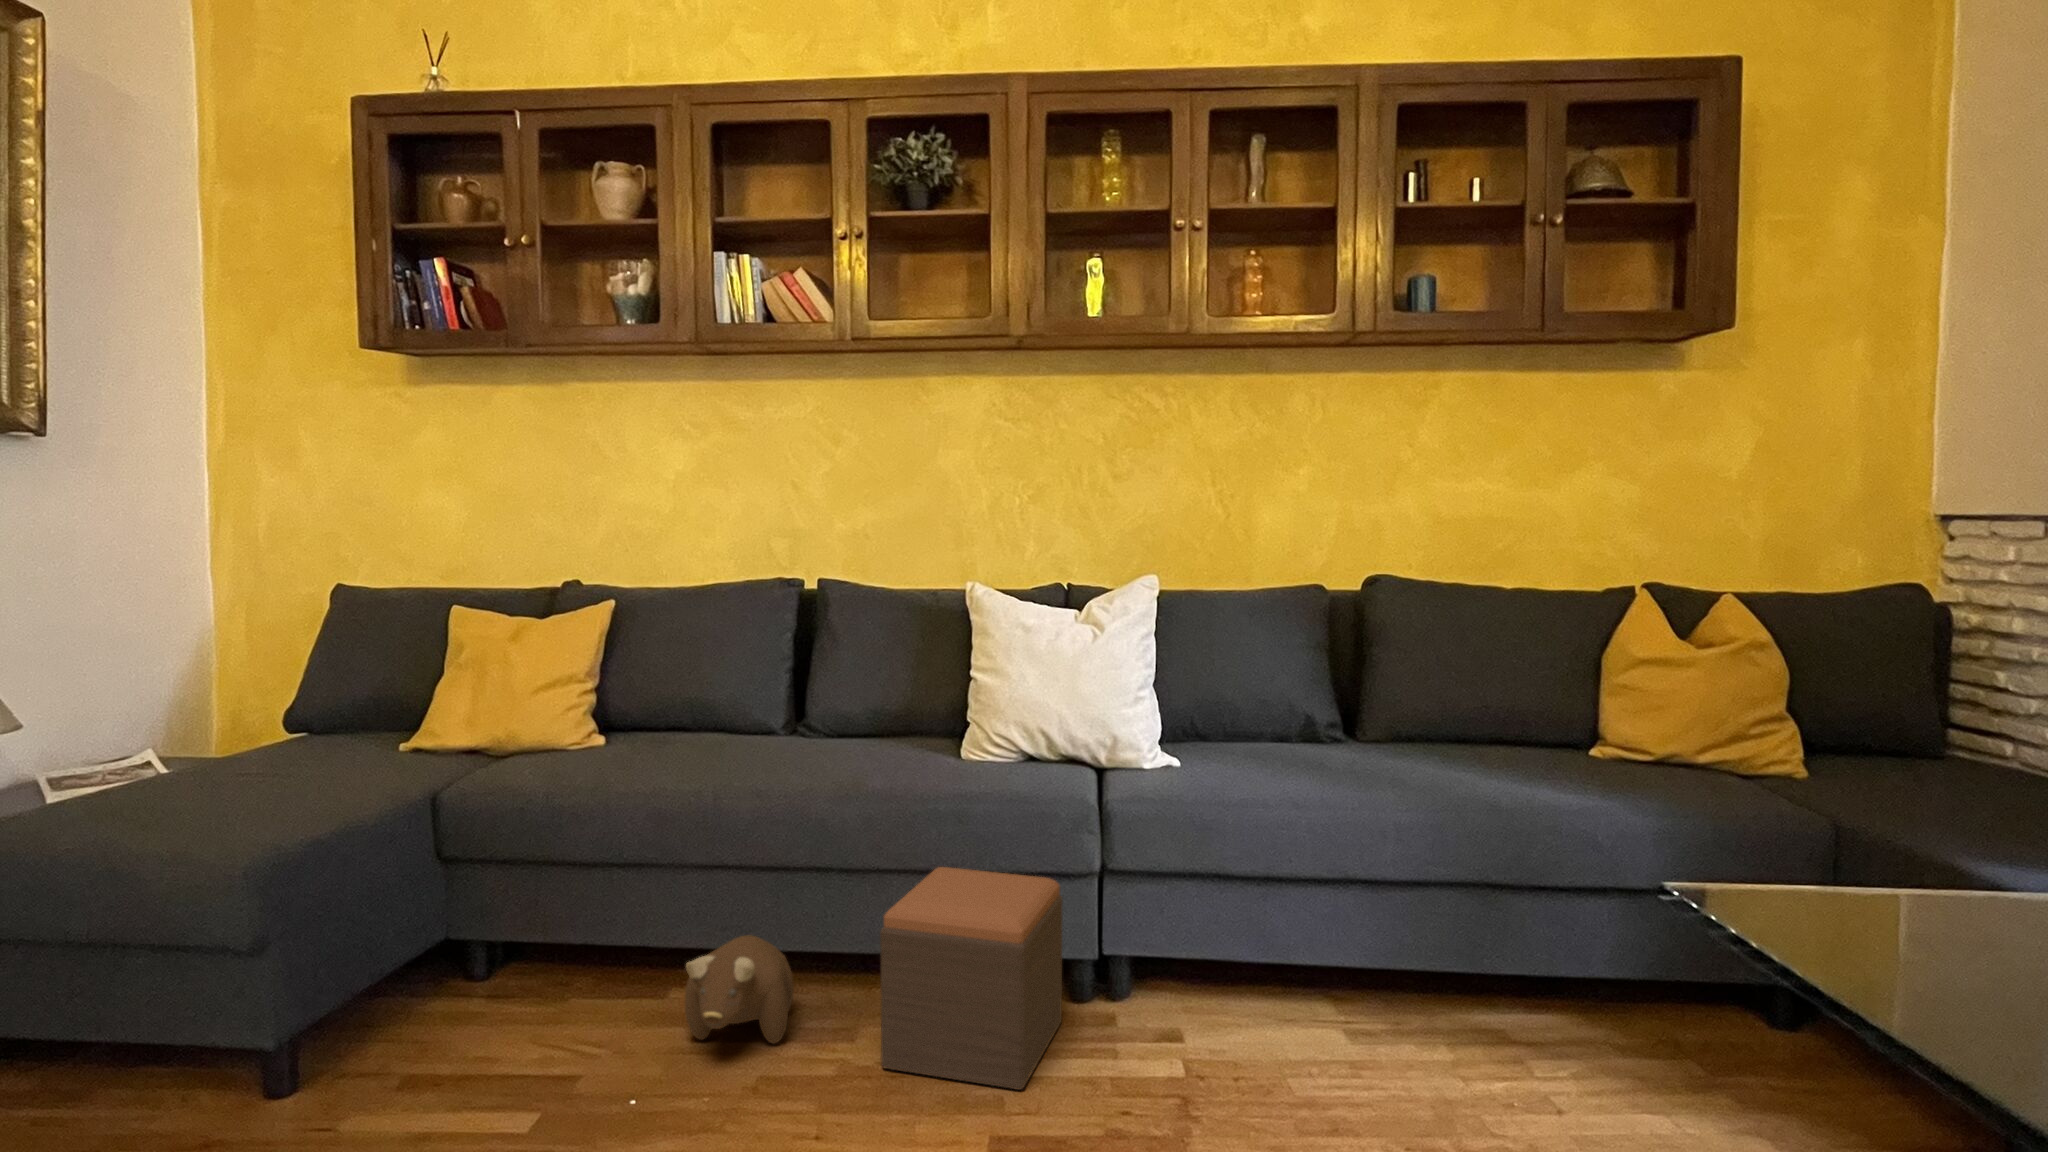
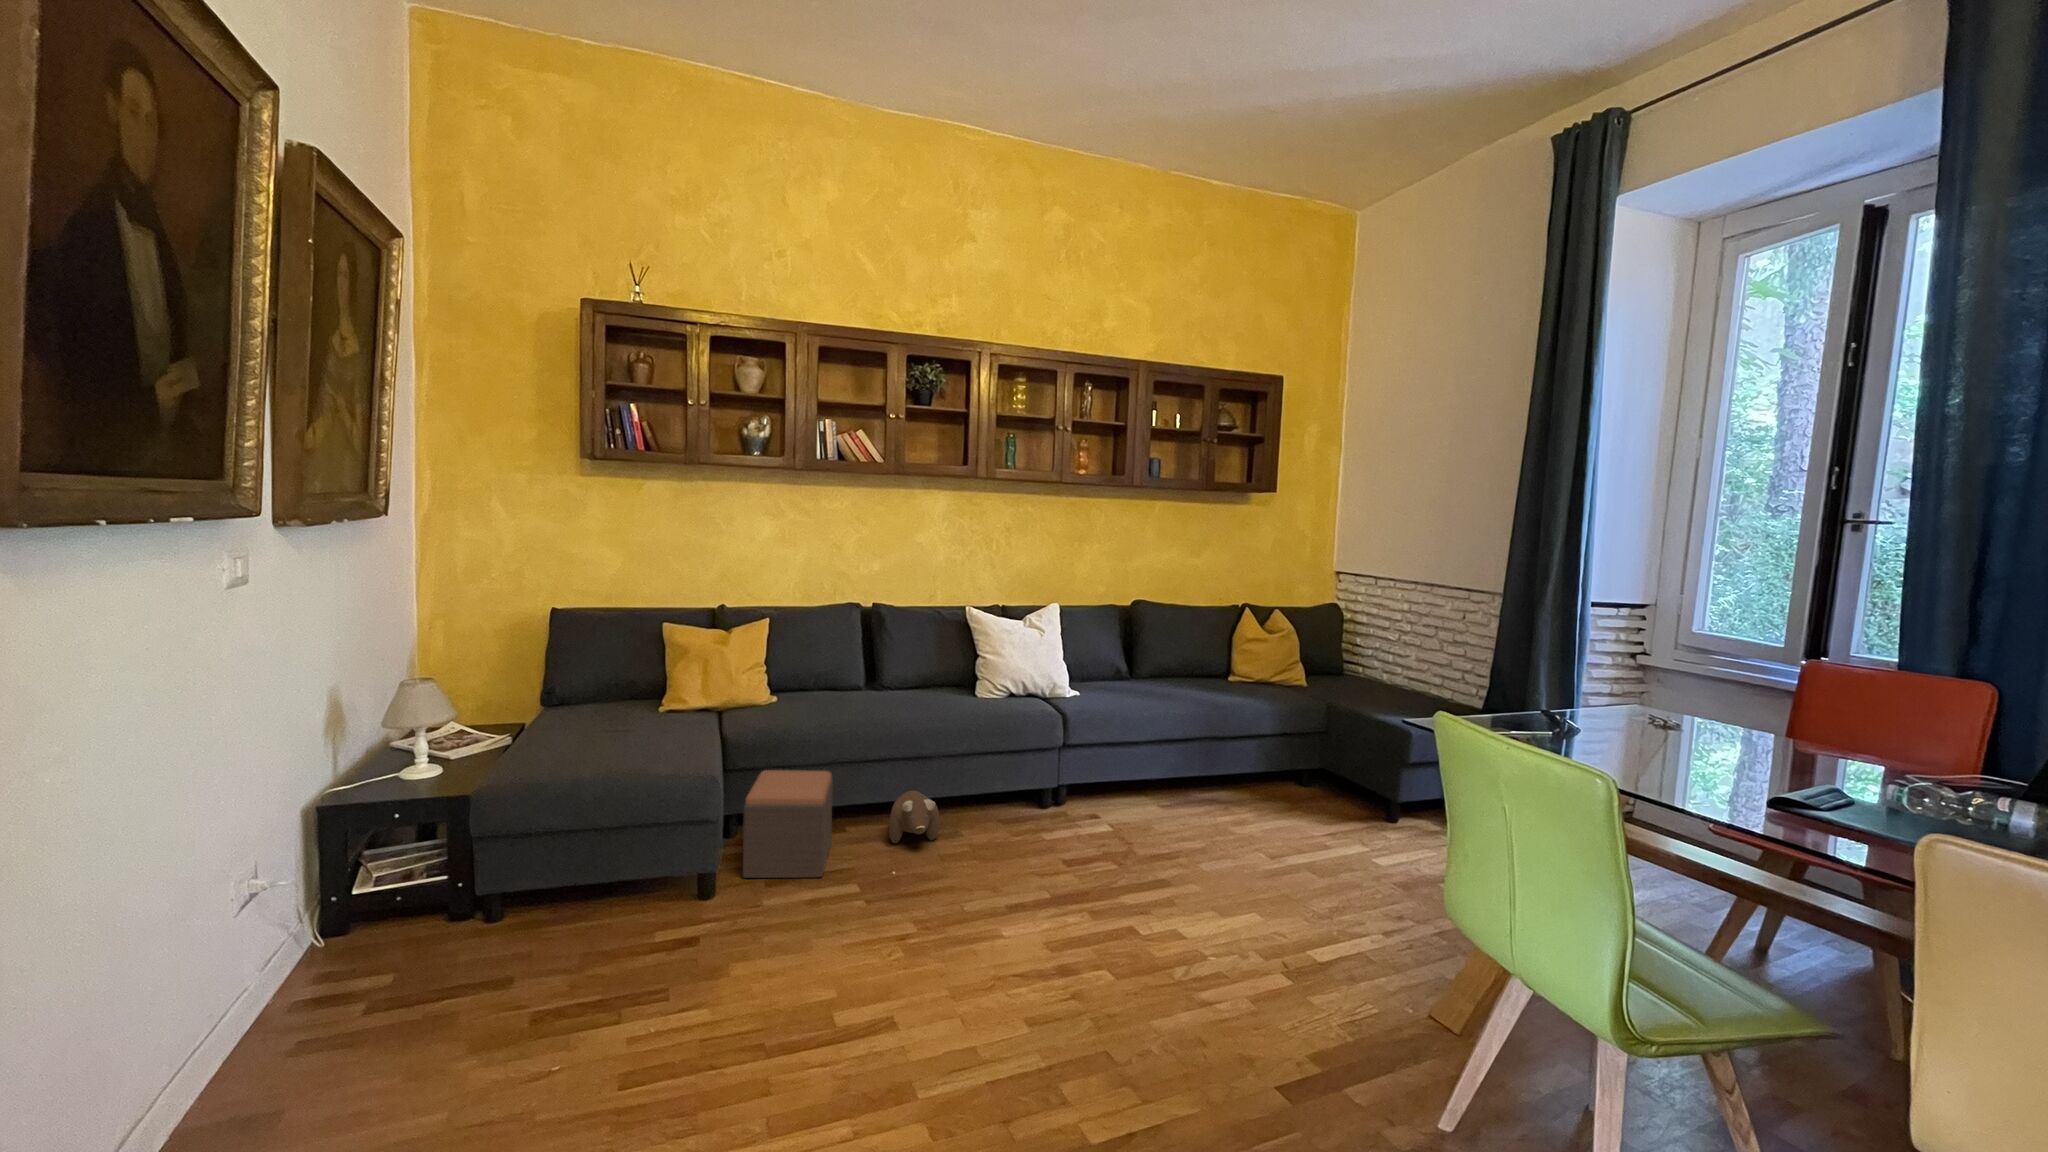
footstool: present [880,867,1062,1090] -> present [743,770,833,878]

